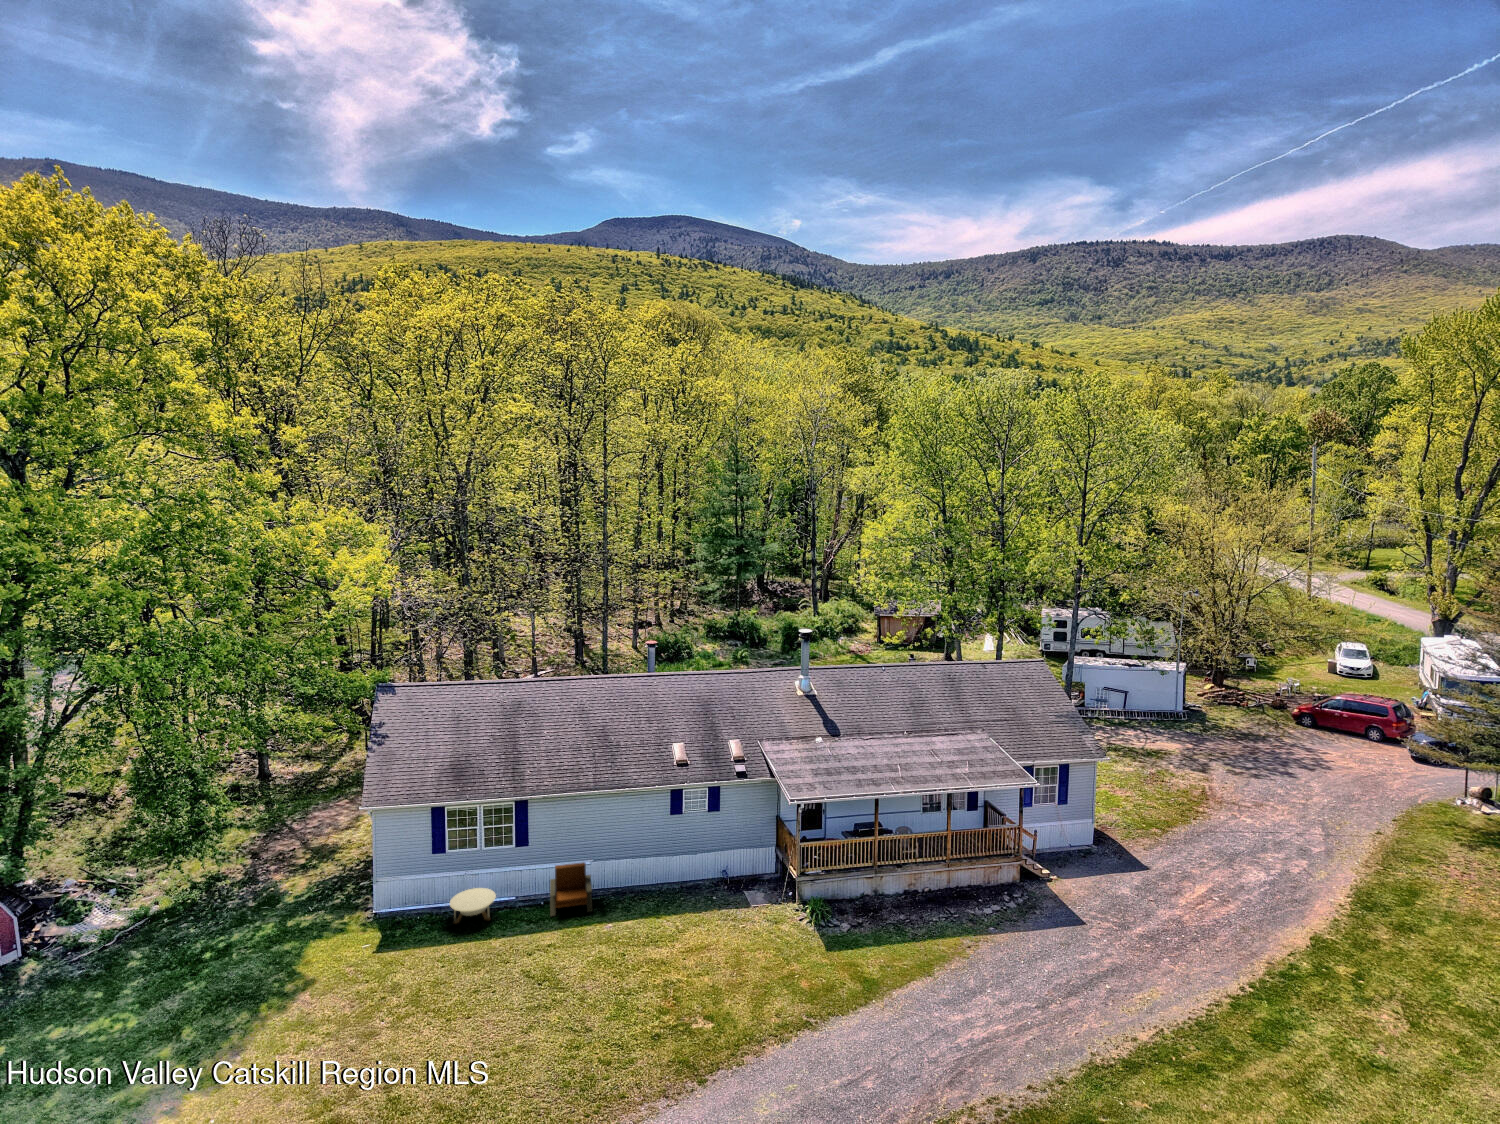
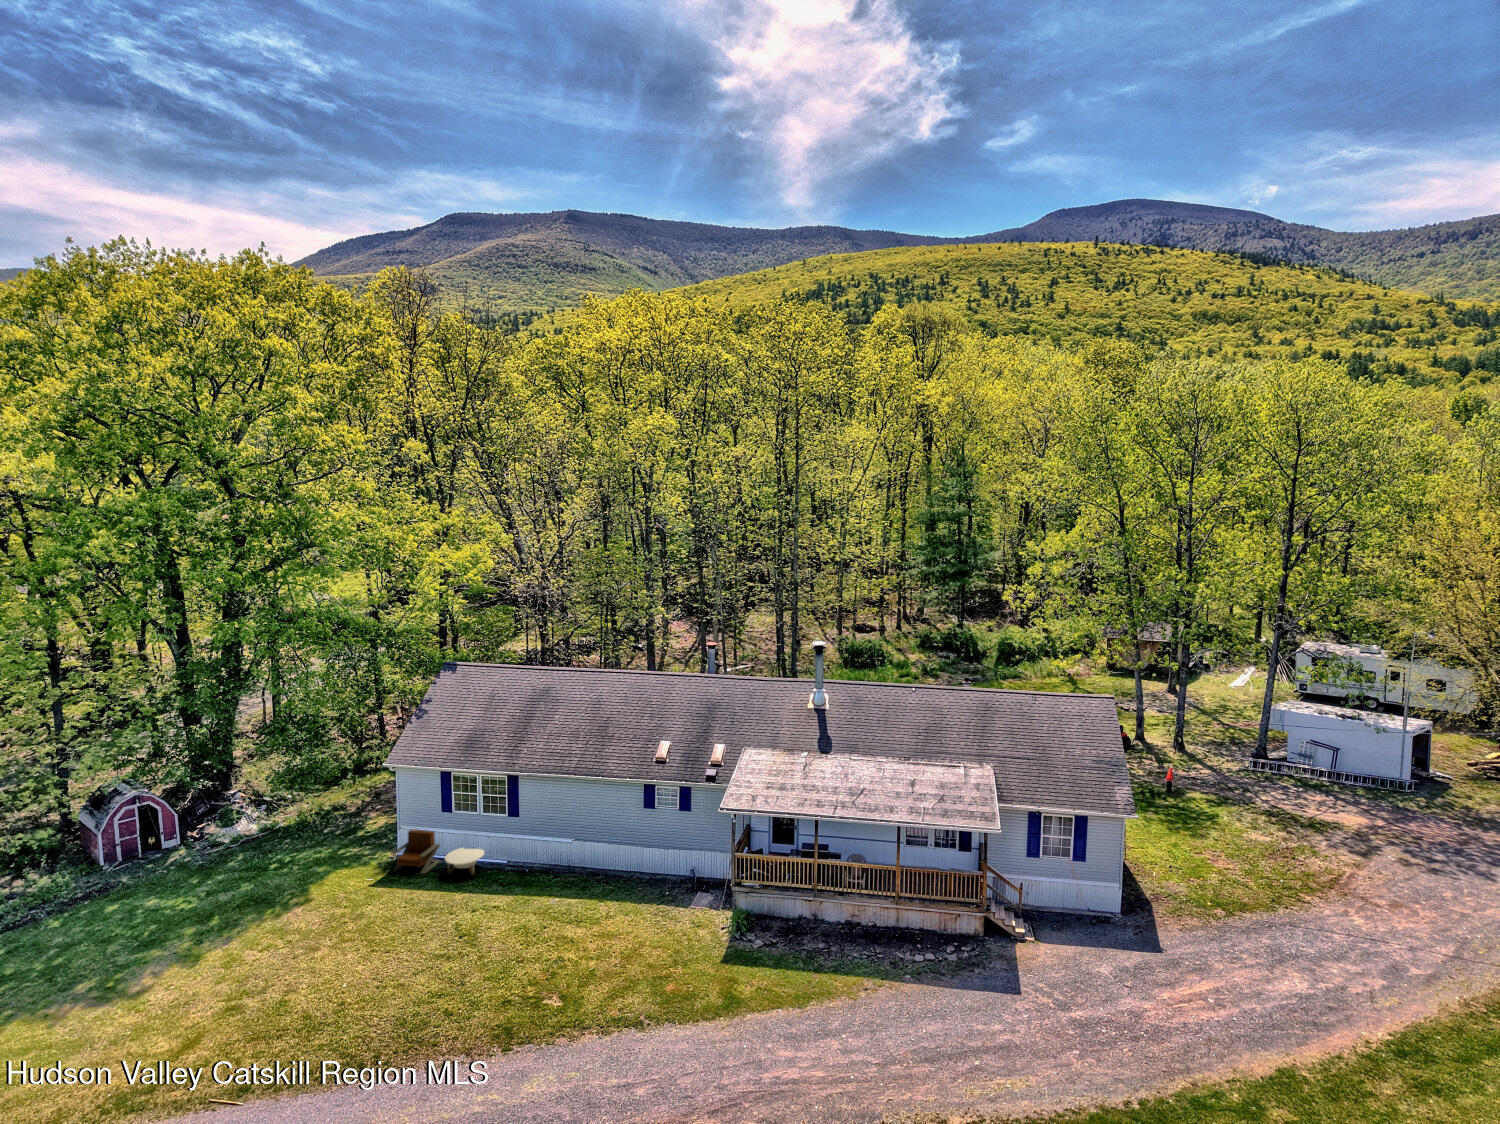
lounge chair: present [550,862,592,916] -> present [393,830,440,874]

